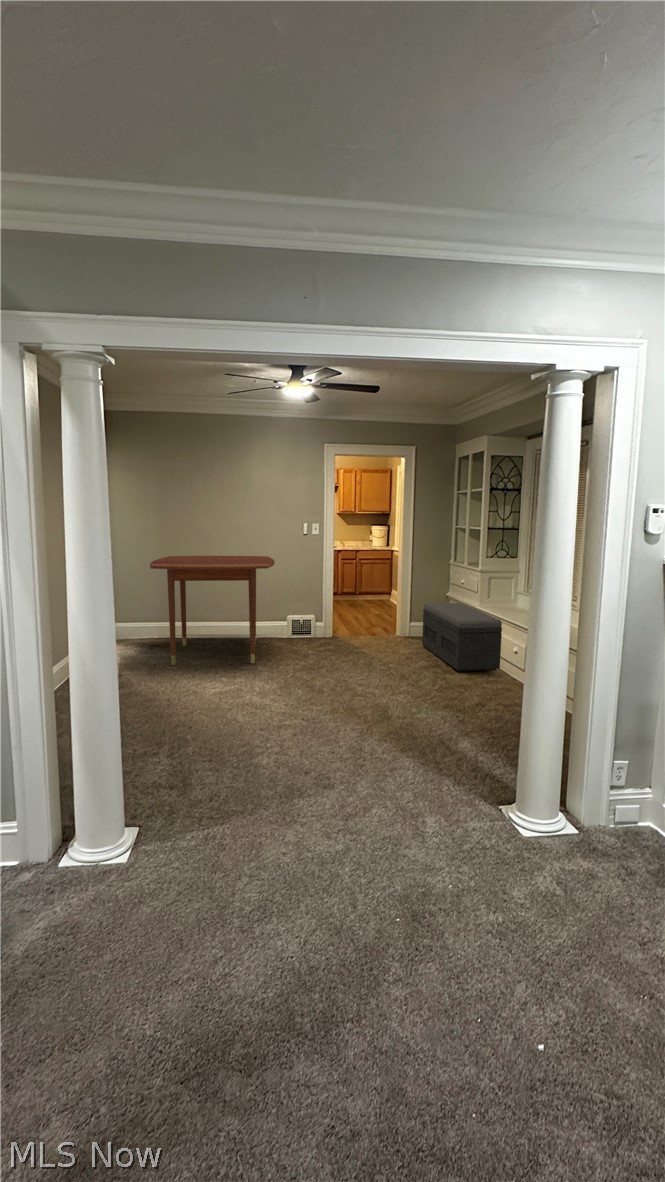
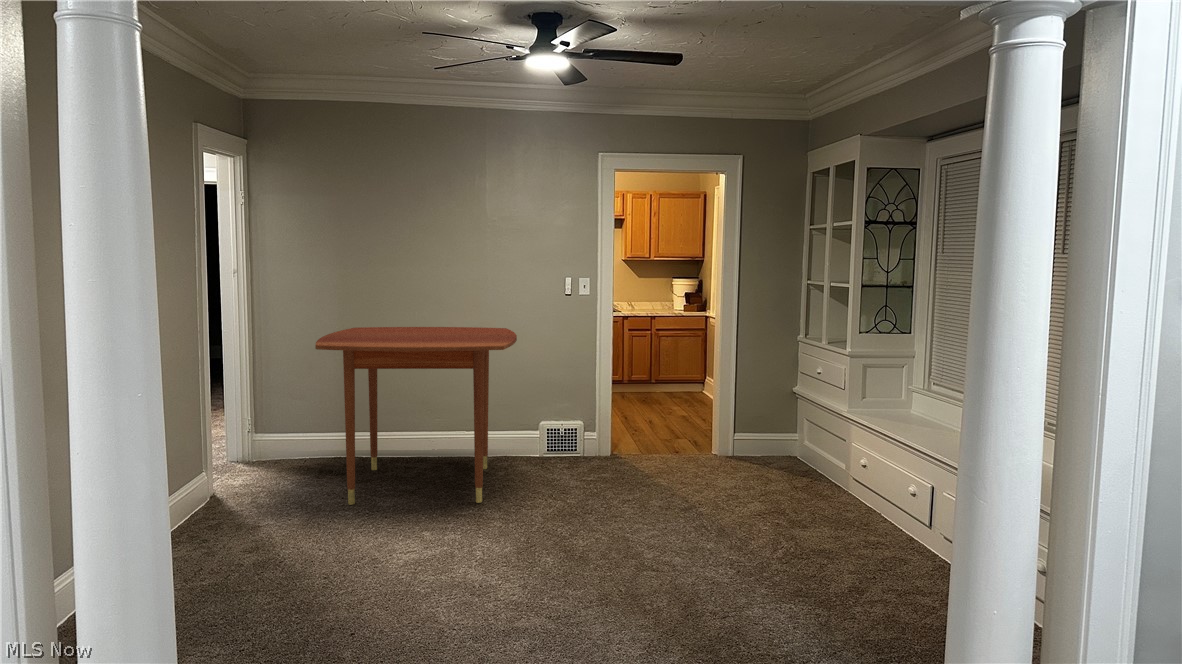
storage bench: present [422,603,502,672] -> none [755,405,888,522]

